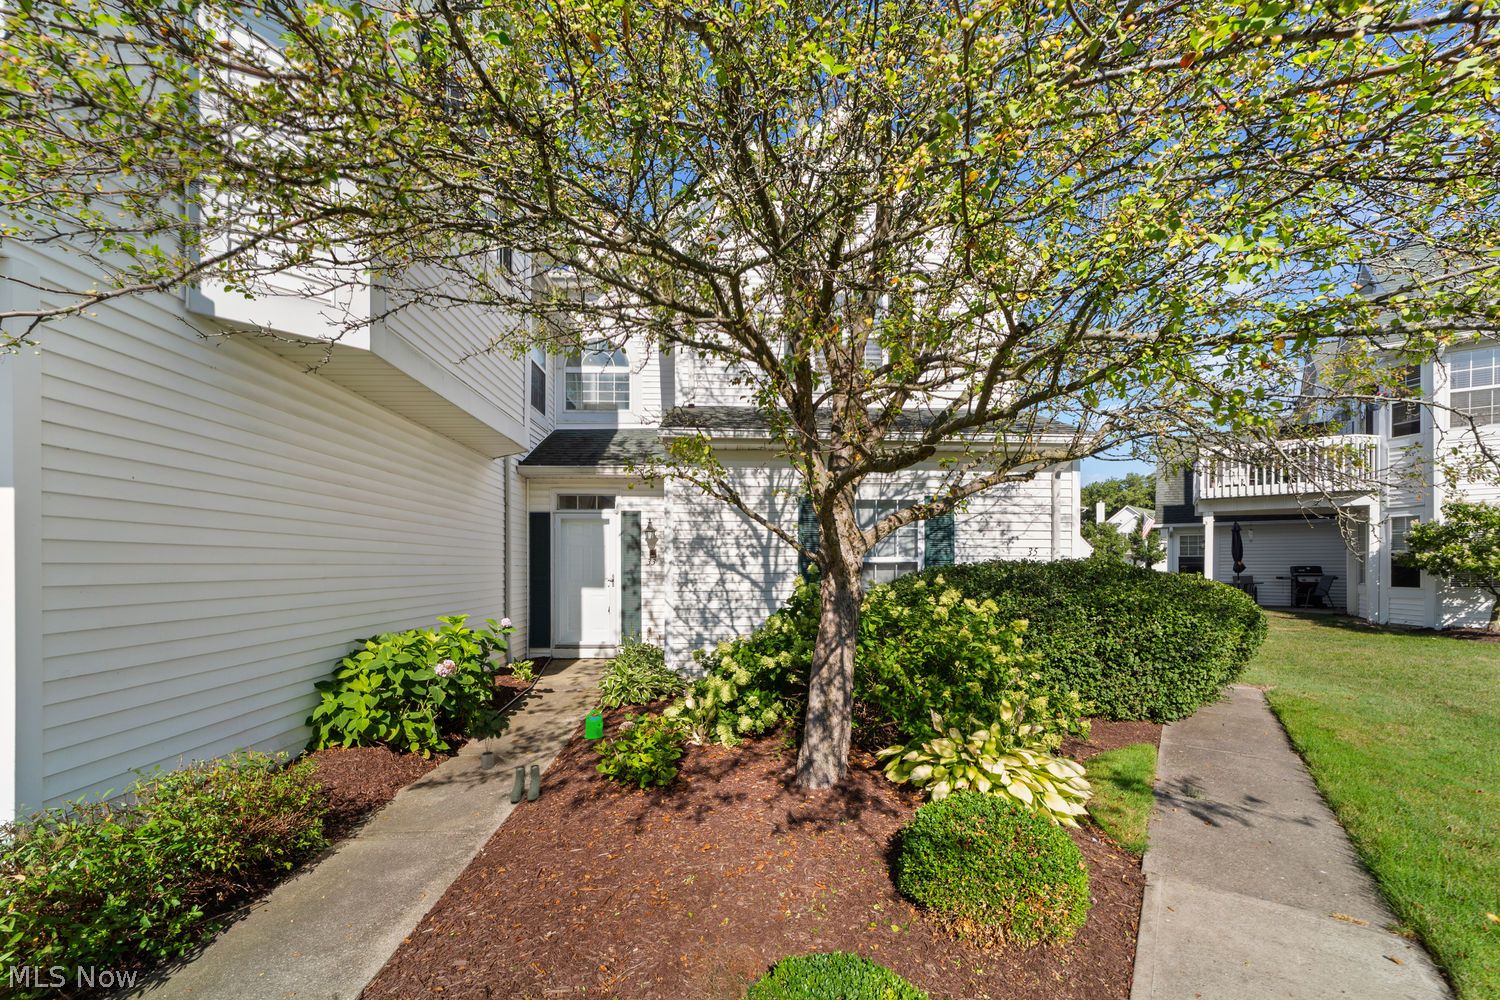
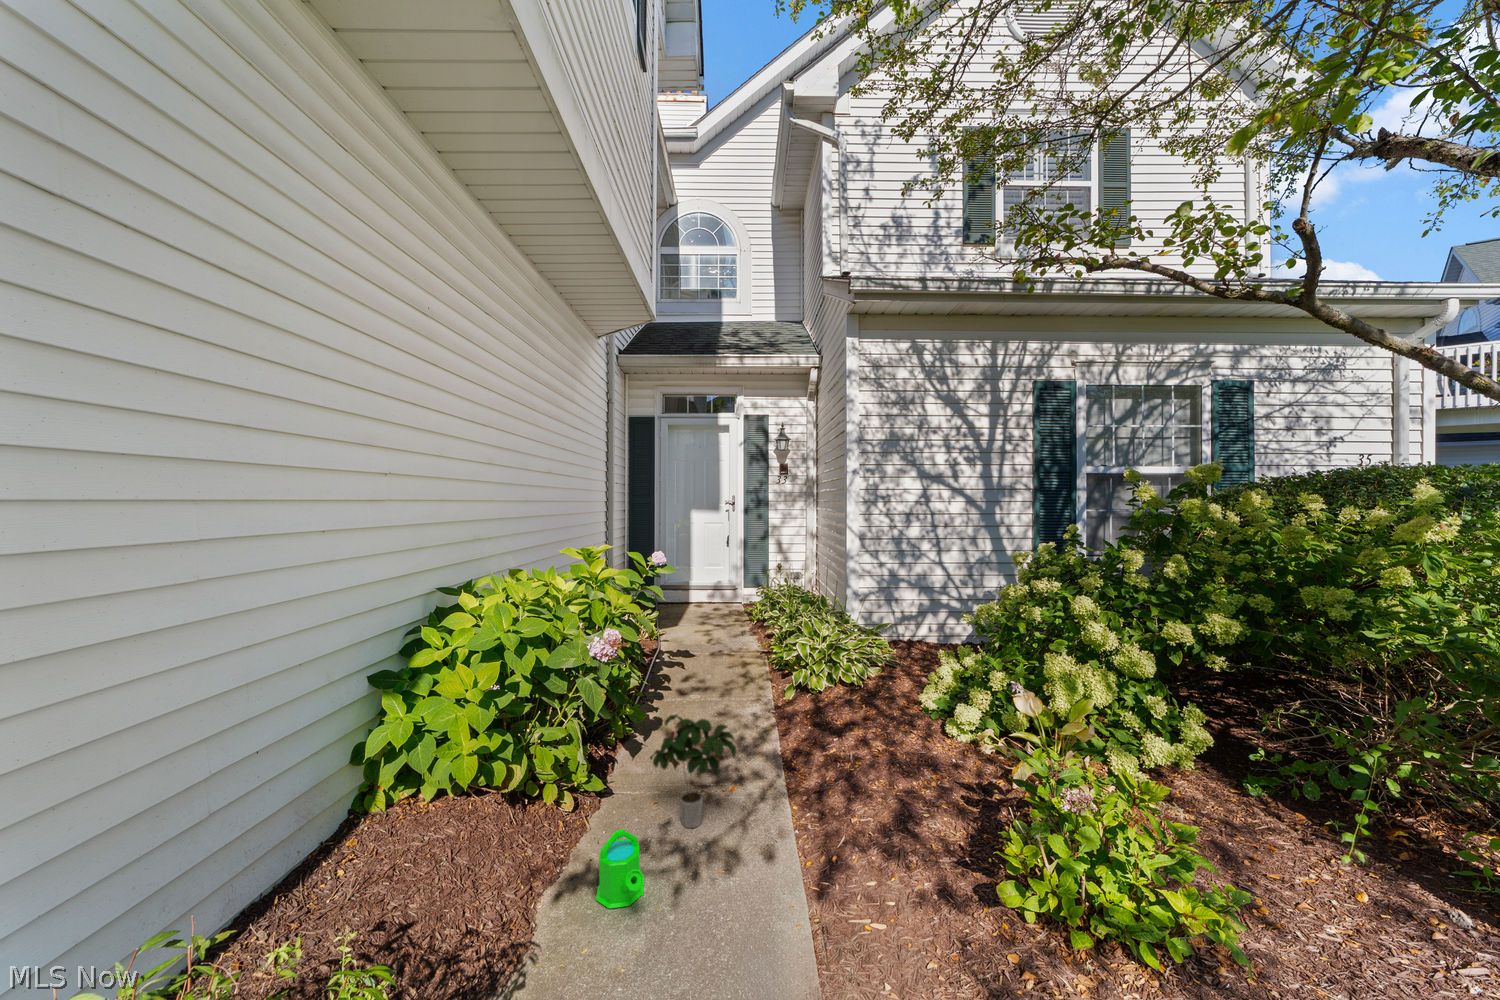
watering can: present [584,710,604,739] -> present [596,829,644,909]
boots: present [511,765,541,802] -> none [797,845,855,941]

